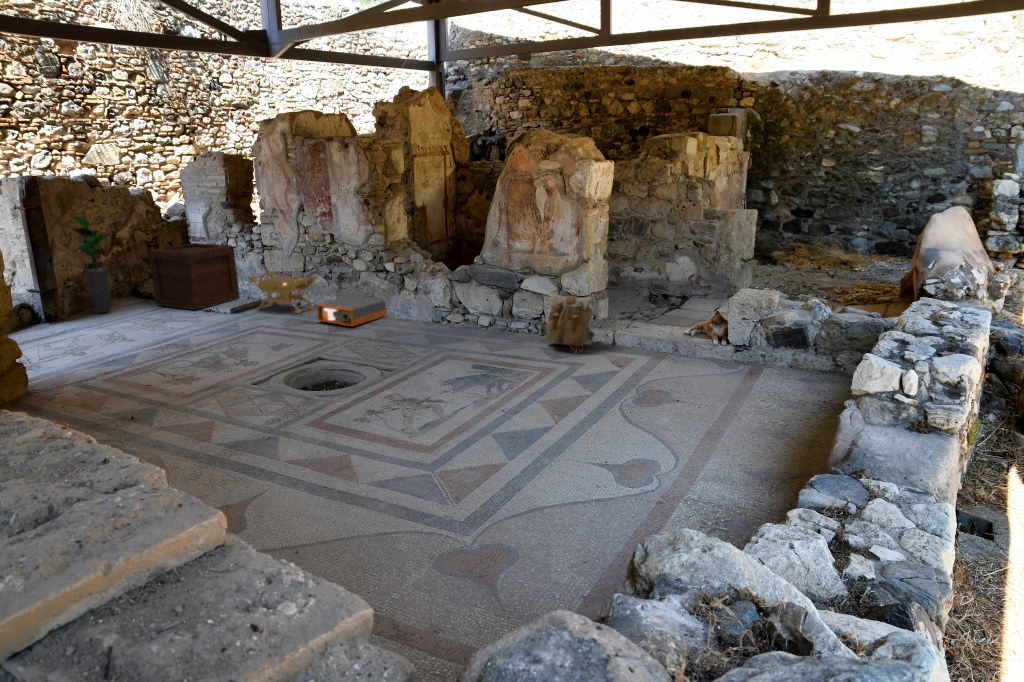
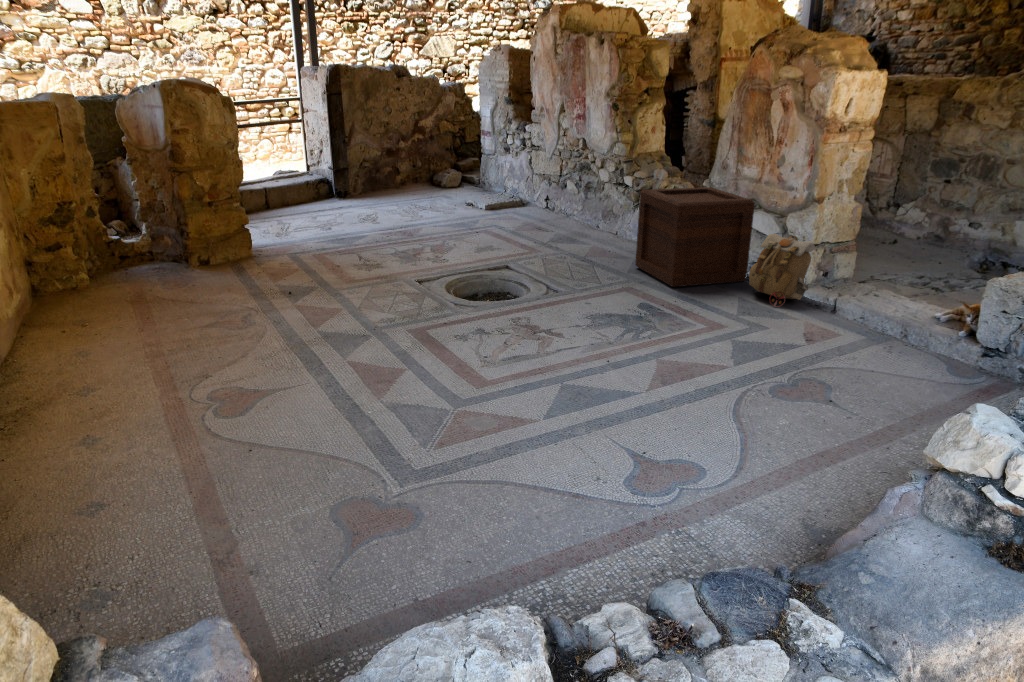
potted plant: present [70,216,113,313] -> none [357,104,395,198]
wooden crate: present [148,243,240,310] -> present [635,187,755,287]
stool: present [249,271,317,314] -> none [497,175,560,222]
storage box: present [317,295,386,327] -> none [542,210,616,241]

